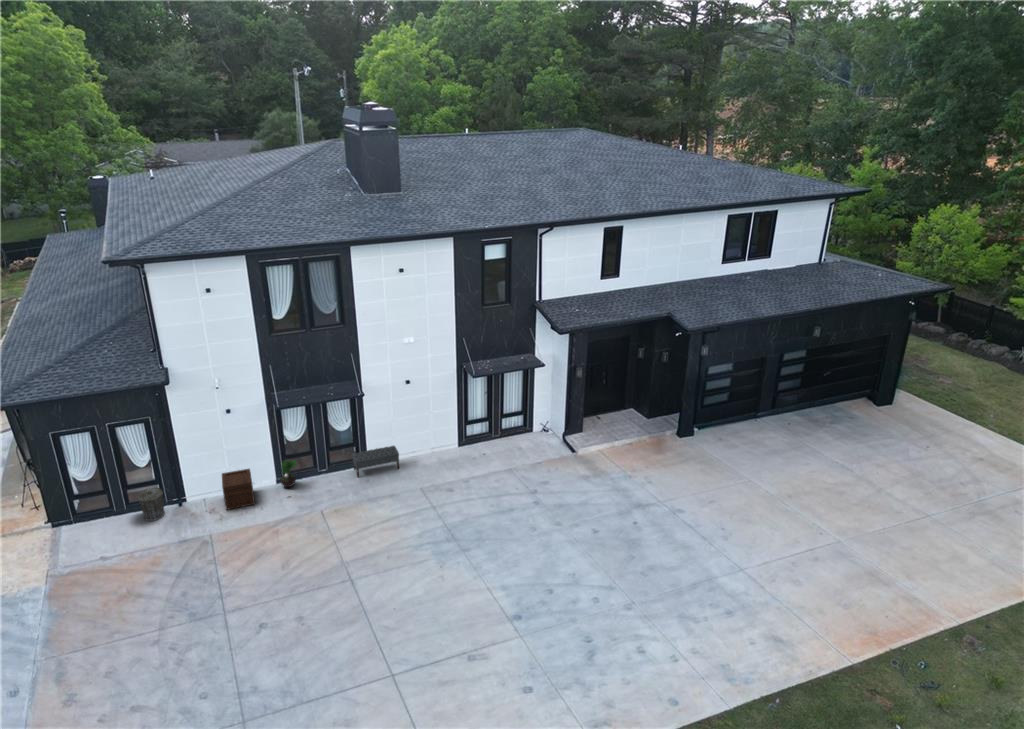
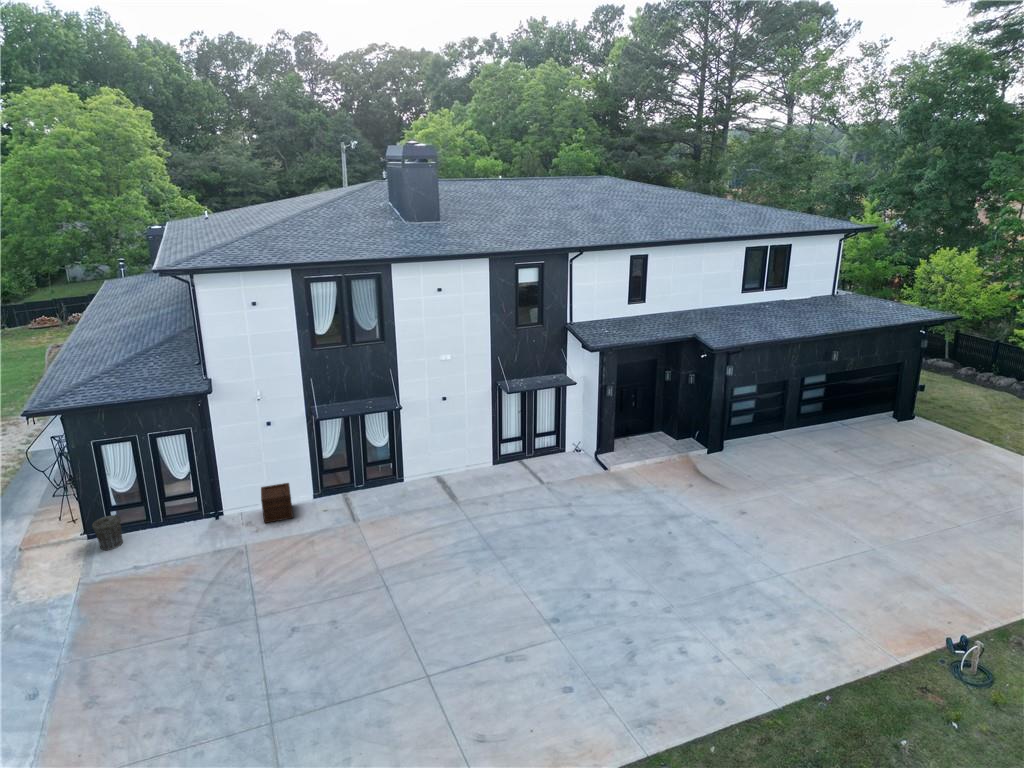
bench: present [352,446,399,477] -> none [389,463,436,494]
potted tree: present [280,461,296,487] -> none [317,473,336,502]
trash can: present [137,488,165,521] -> present [92,515,123,550]

